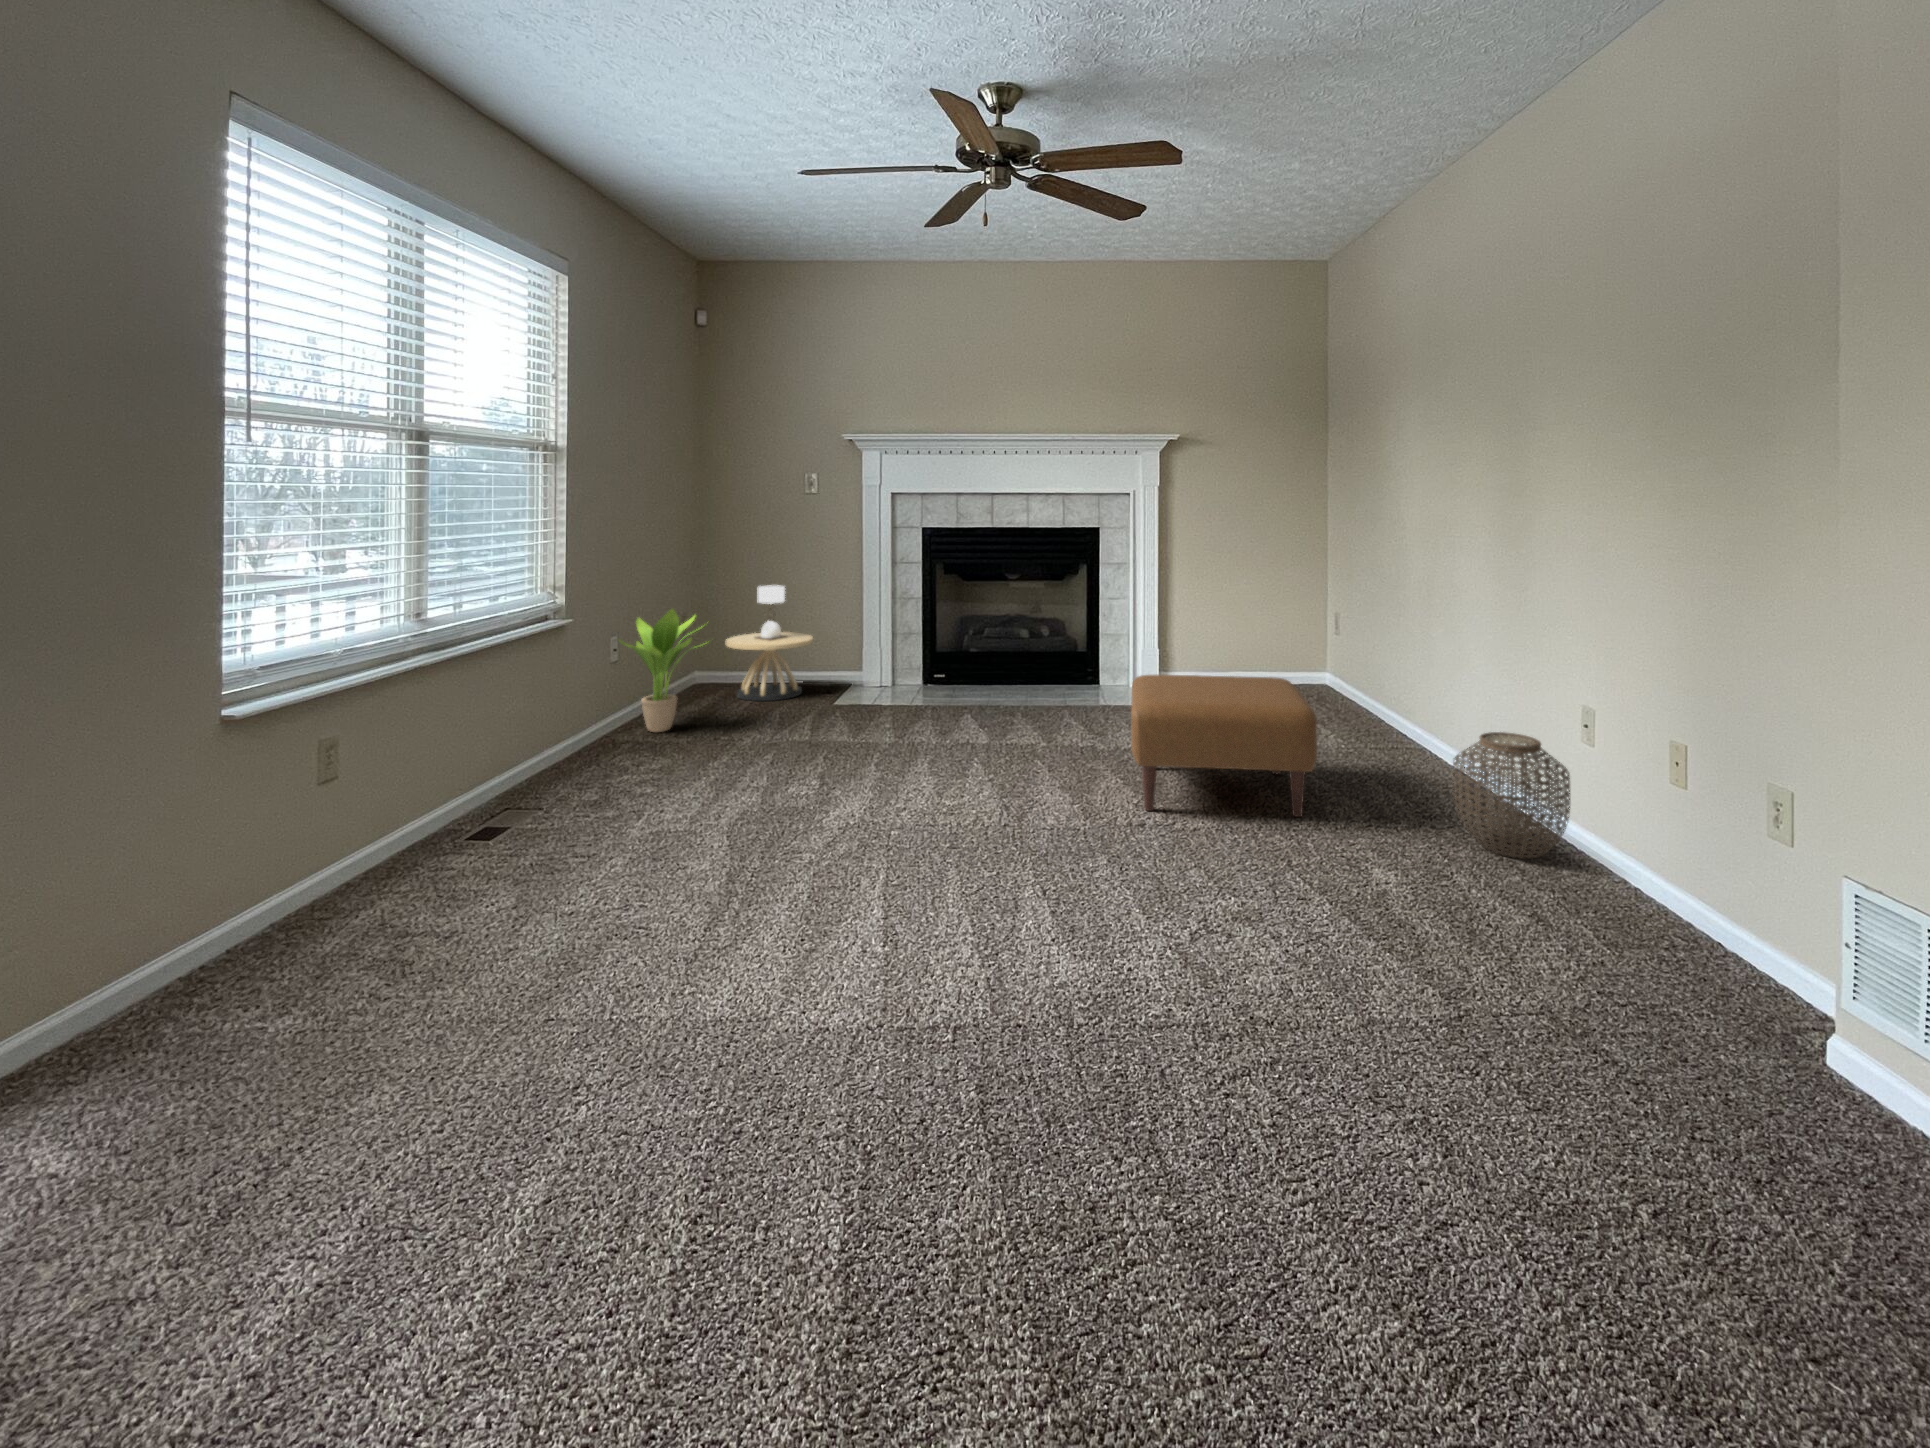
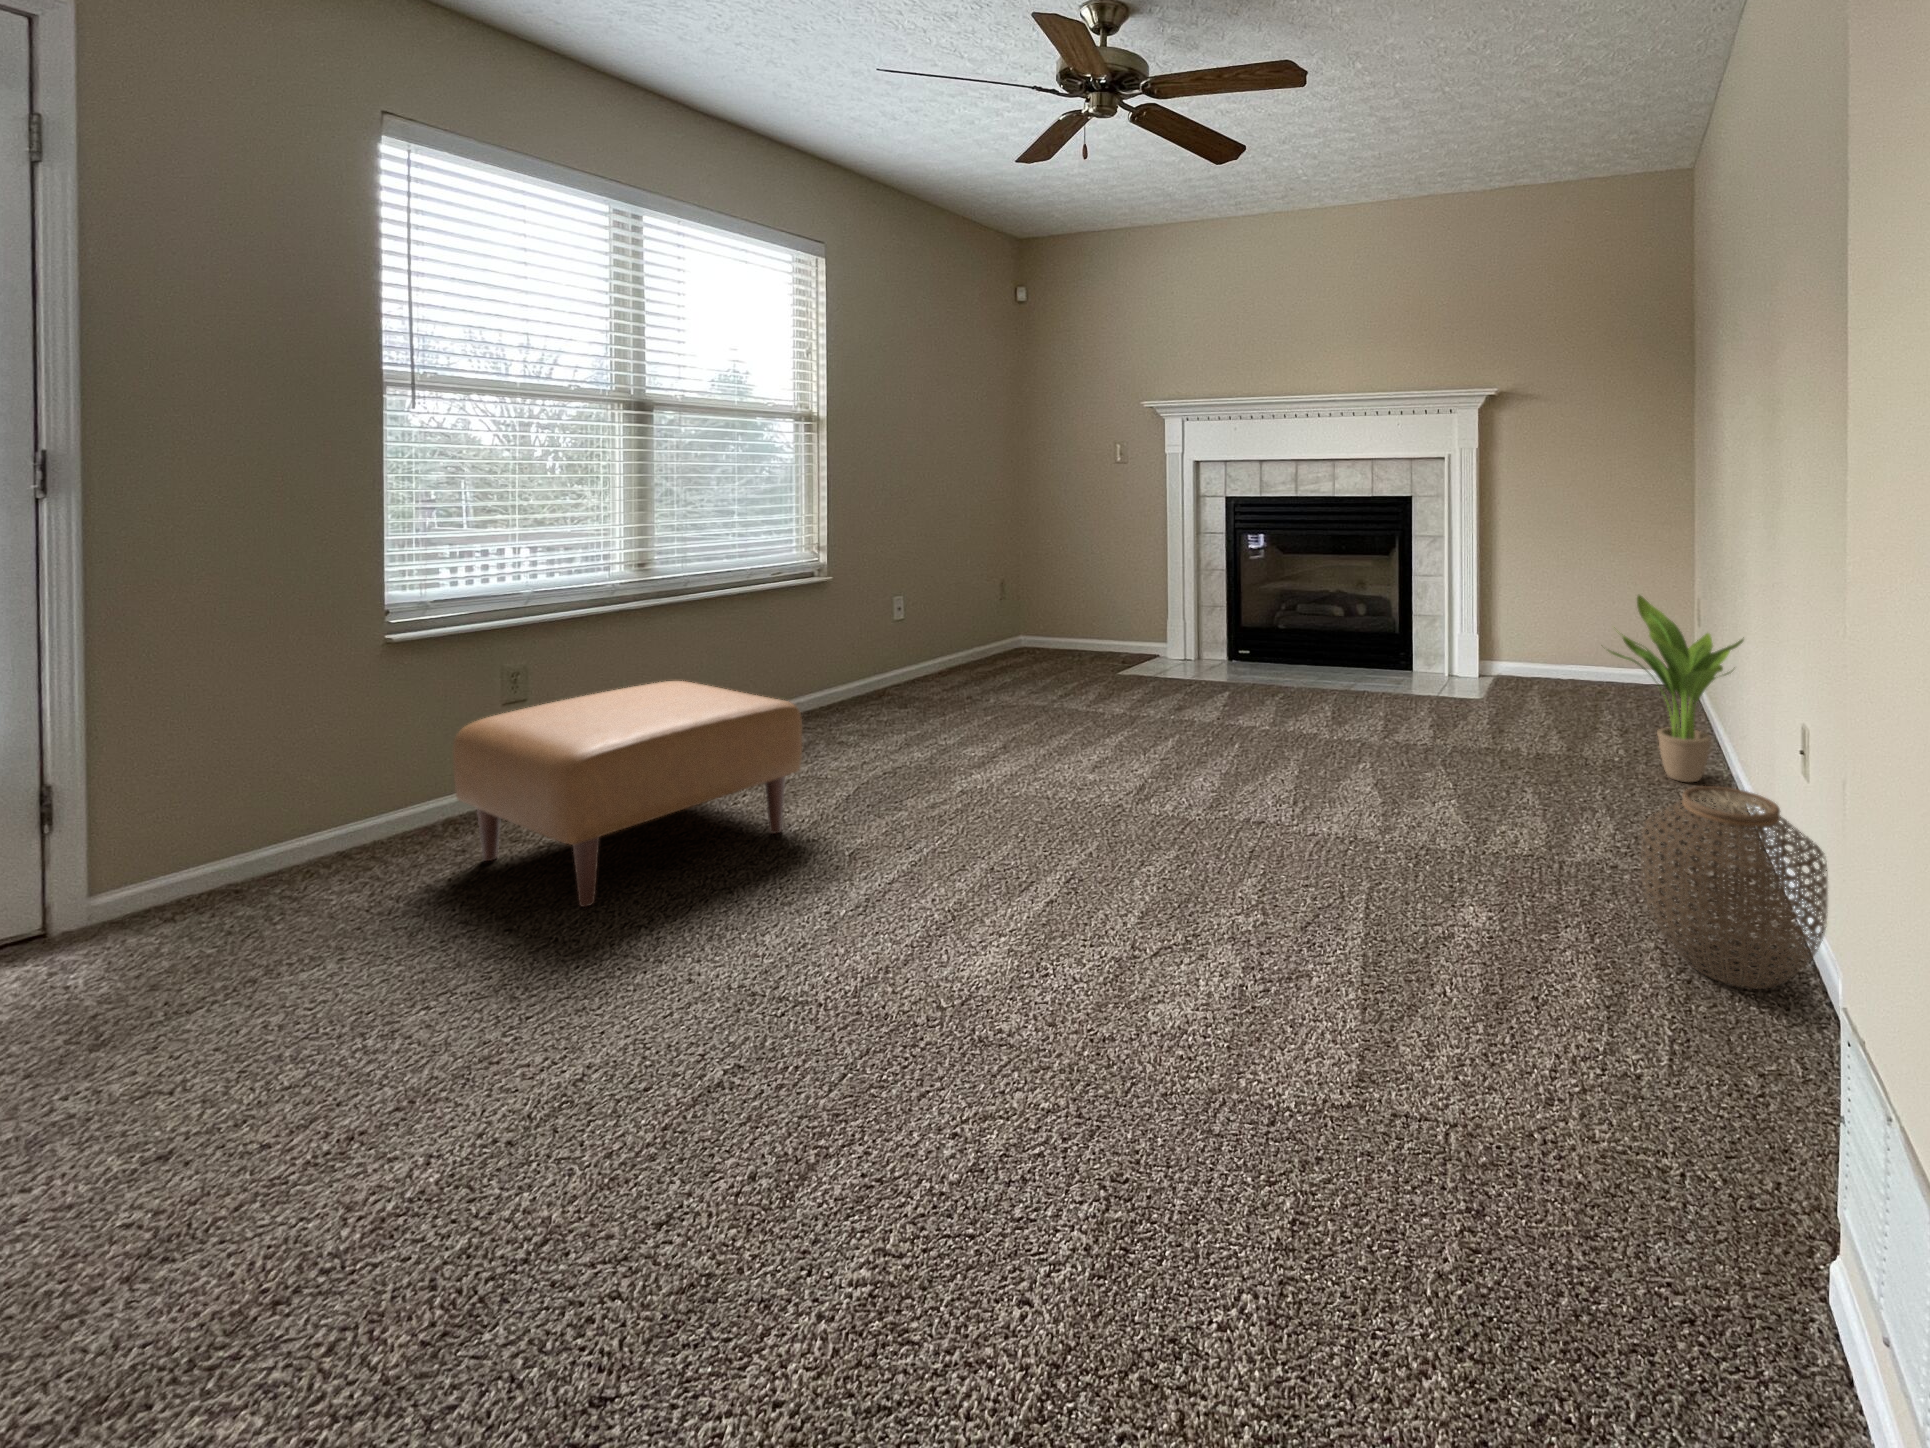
side table: present [726,585,813,701] -> none [1032,551,1114,662]
potted plant: present [619,609,702,732] -> present [1608,595,1744,782]
ottoman: present [1131,675,1317,817] -> present [453,681,802,907]

